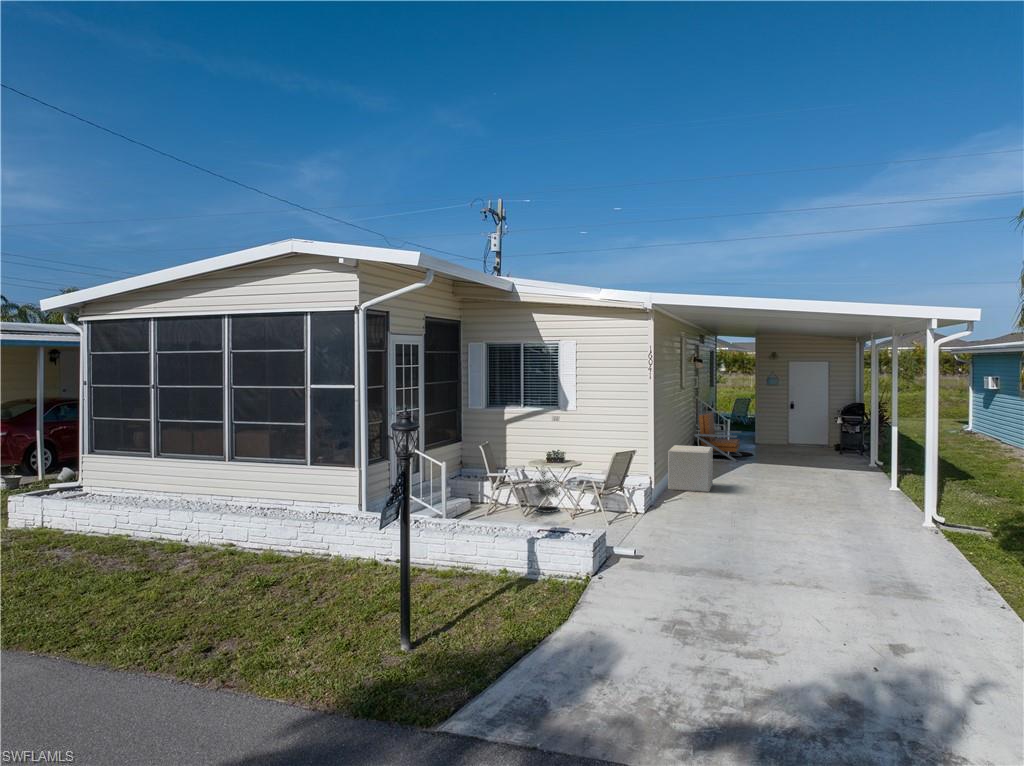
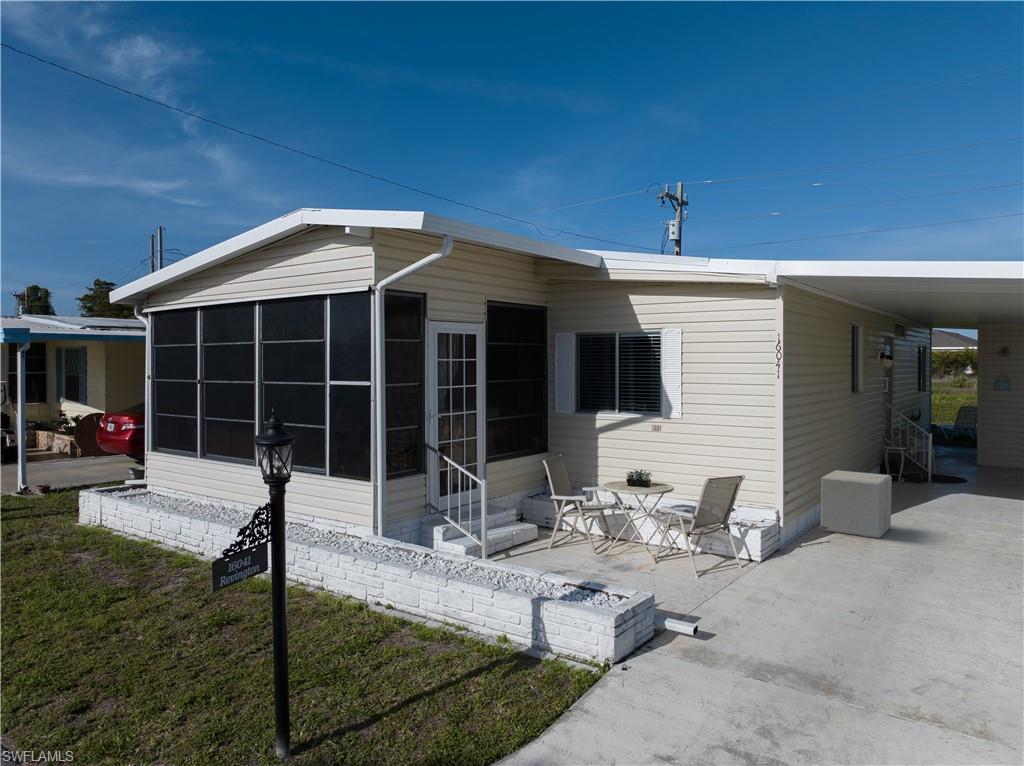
lounge chair: present [695,412,742,462] -> none [884,427,958,496]
potted tree: present [535,469,560,513] -> none [615,488,654,552]

